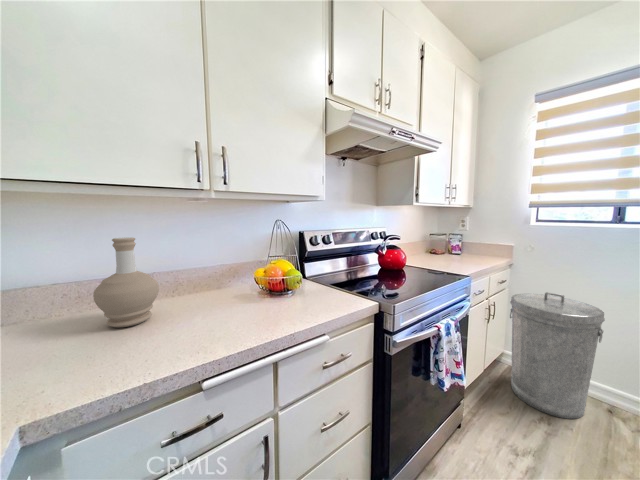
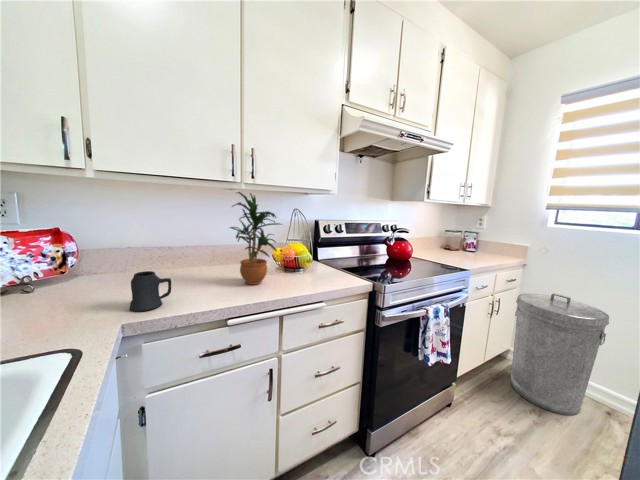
potted plant: none [195,201,268,321] -> present [230,192,281,285]
bottle: present [93,237,159,327] -> none [157,216,201,281]
mug: none [41,324,113,392] -> present [130,271,171,312]

